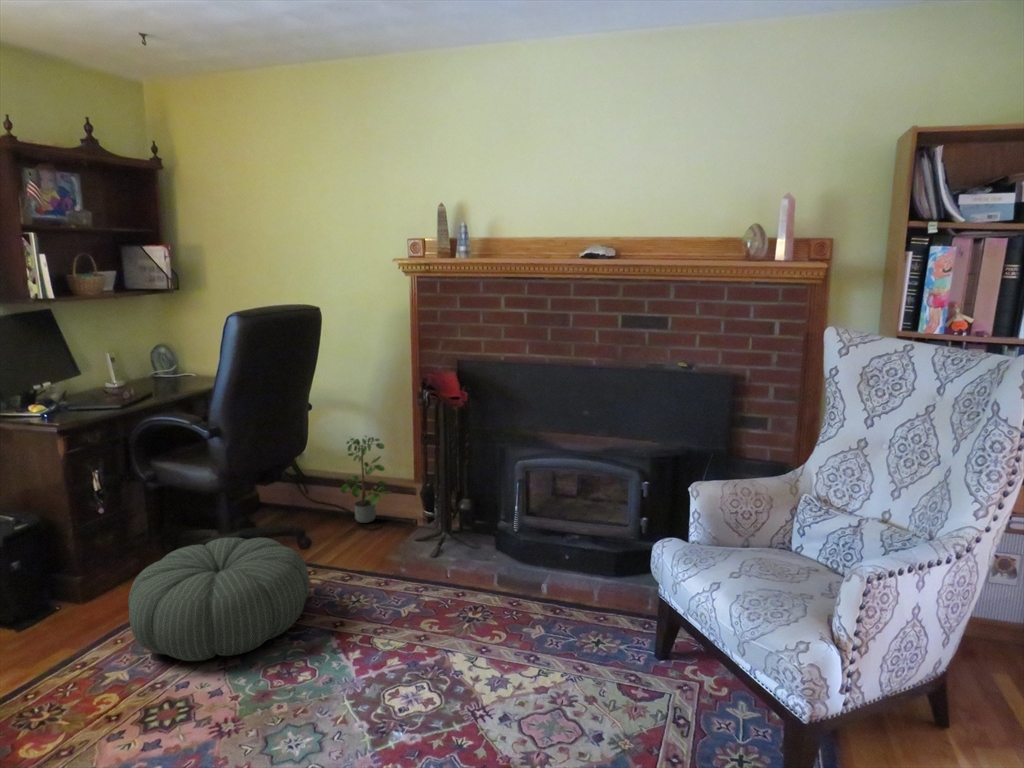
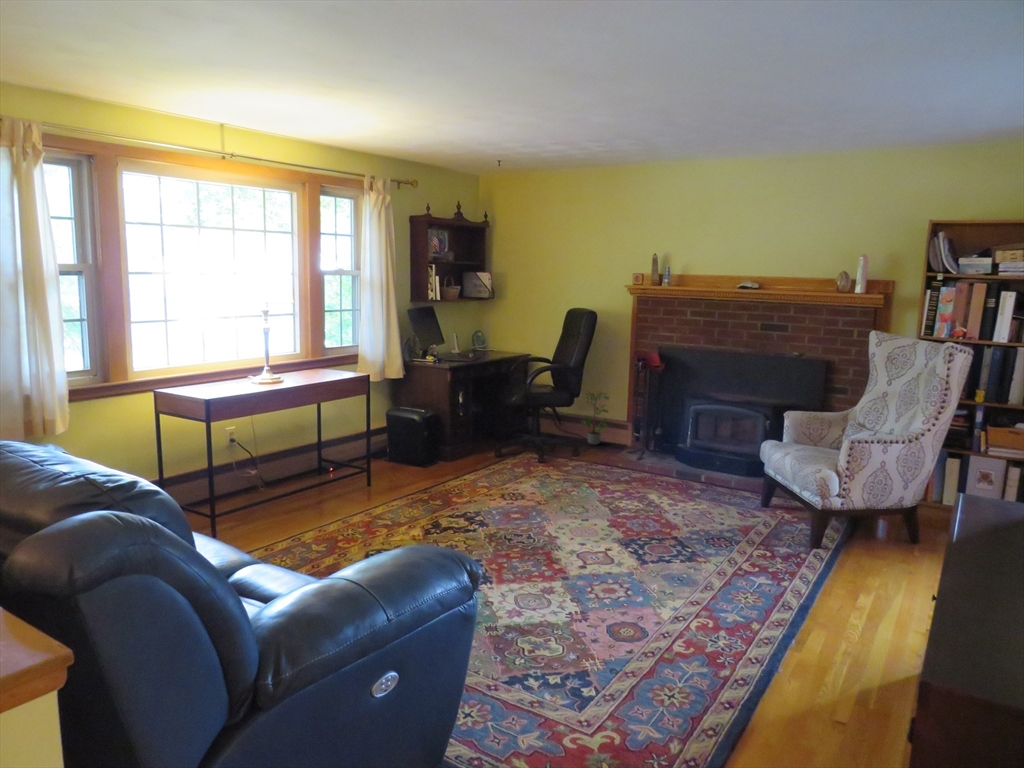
pouf: present [128,538,309,661] -> none [484,431,571,482]

